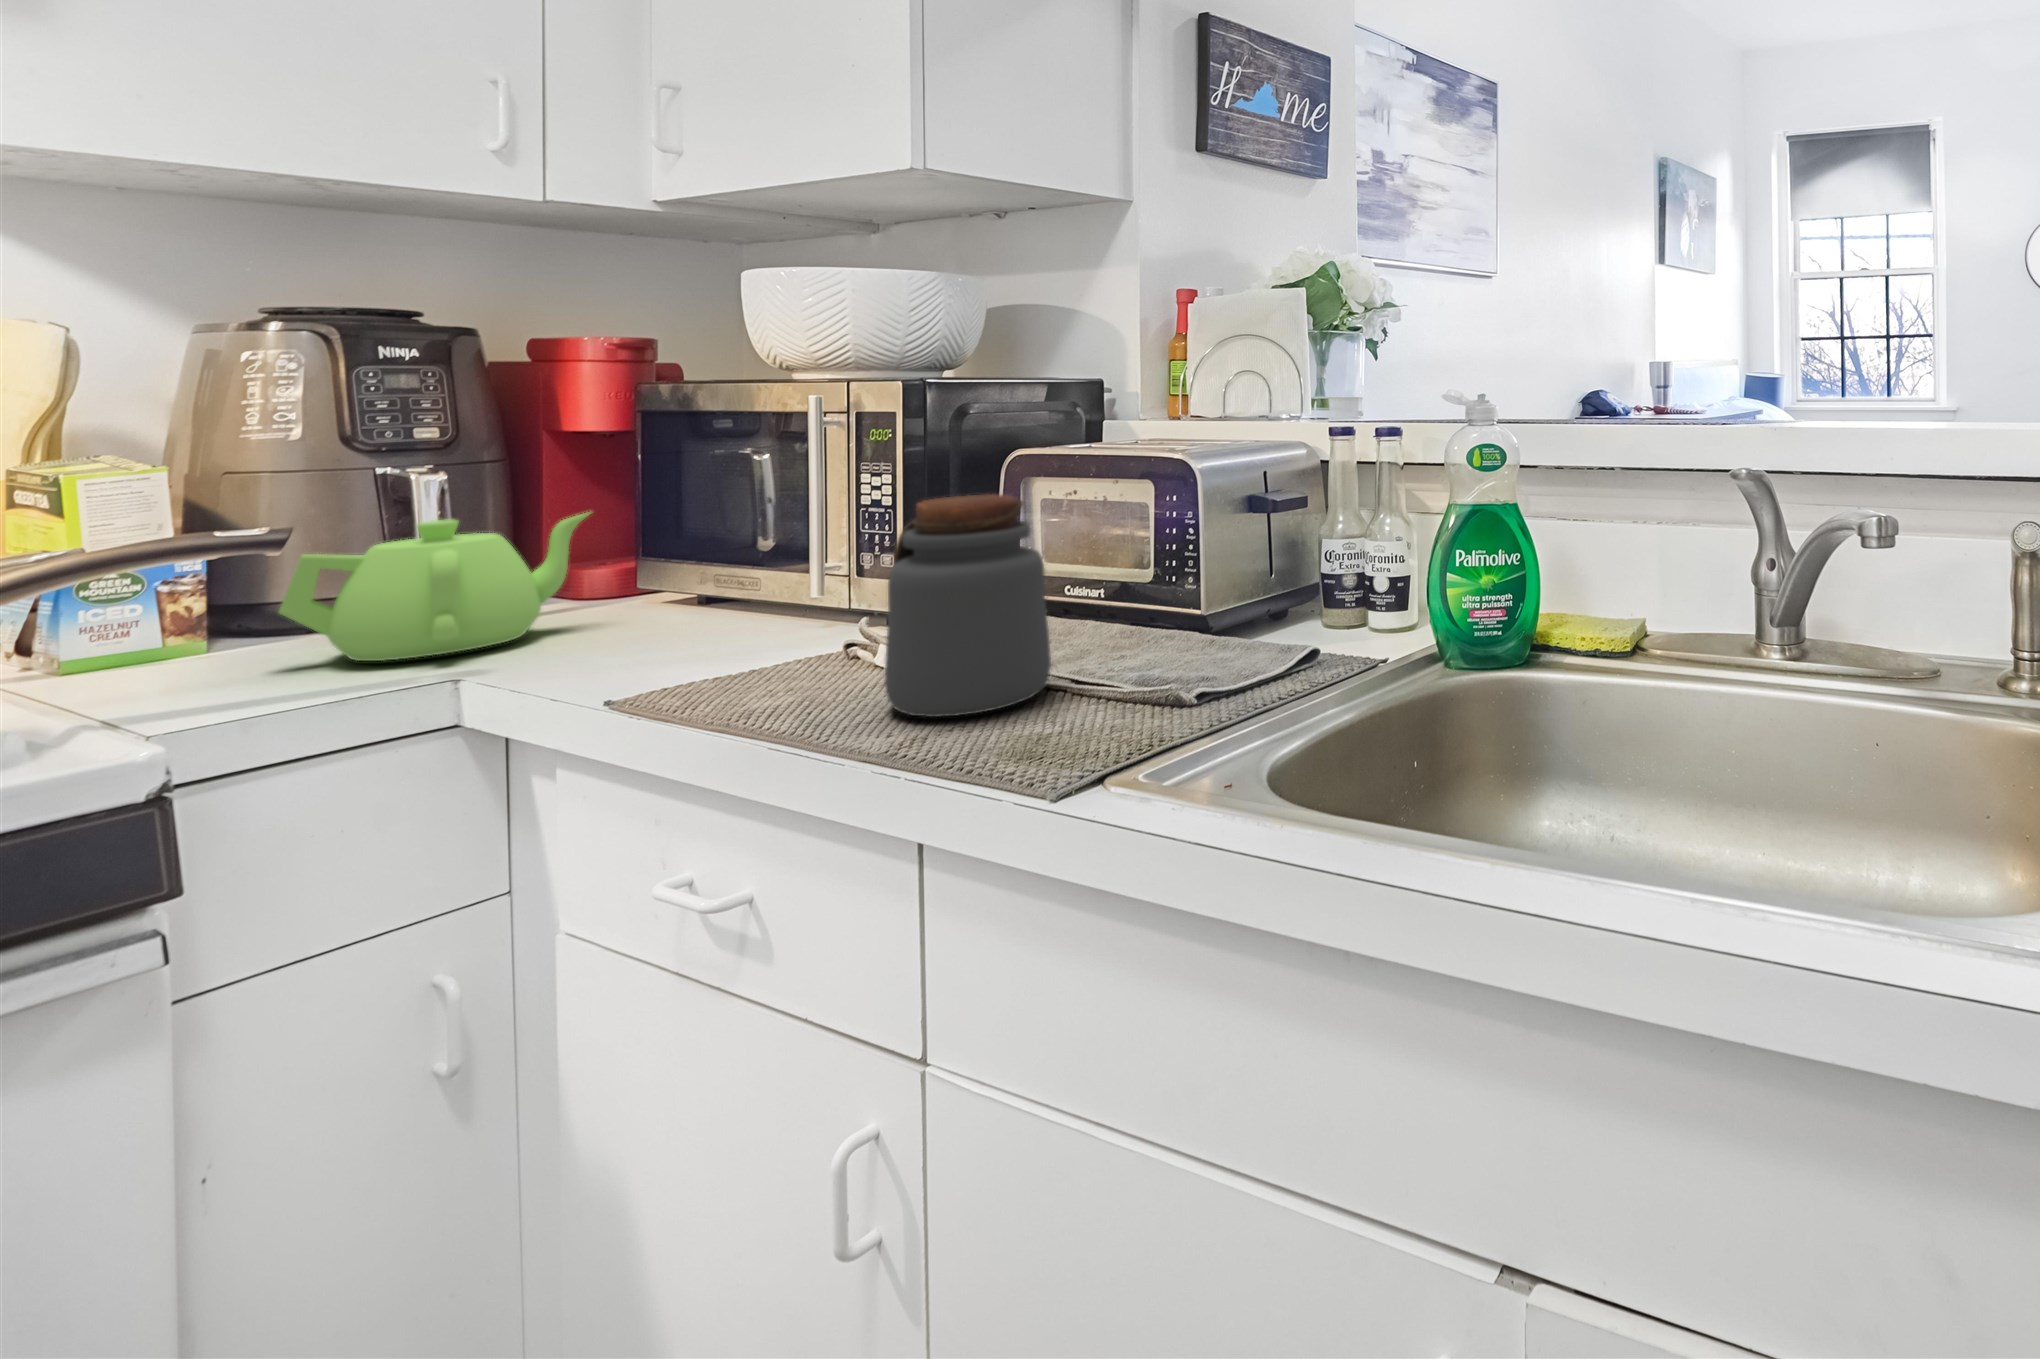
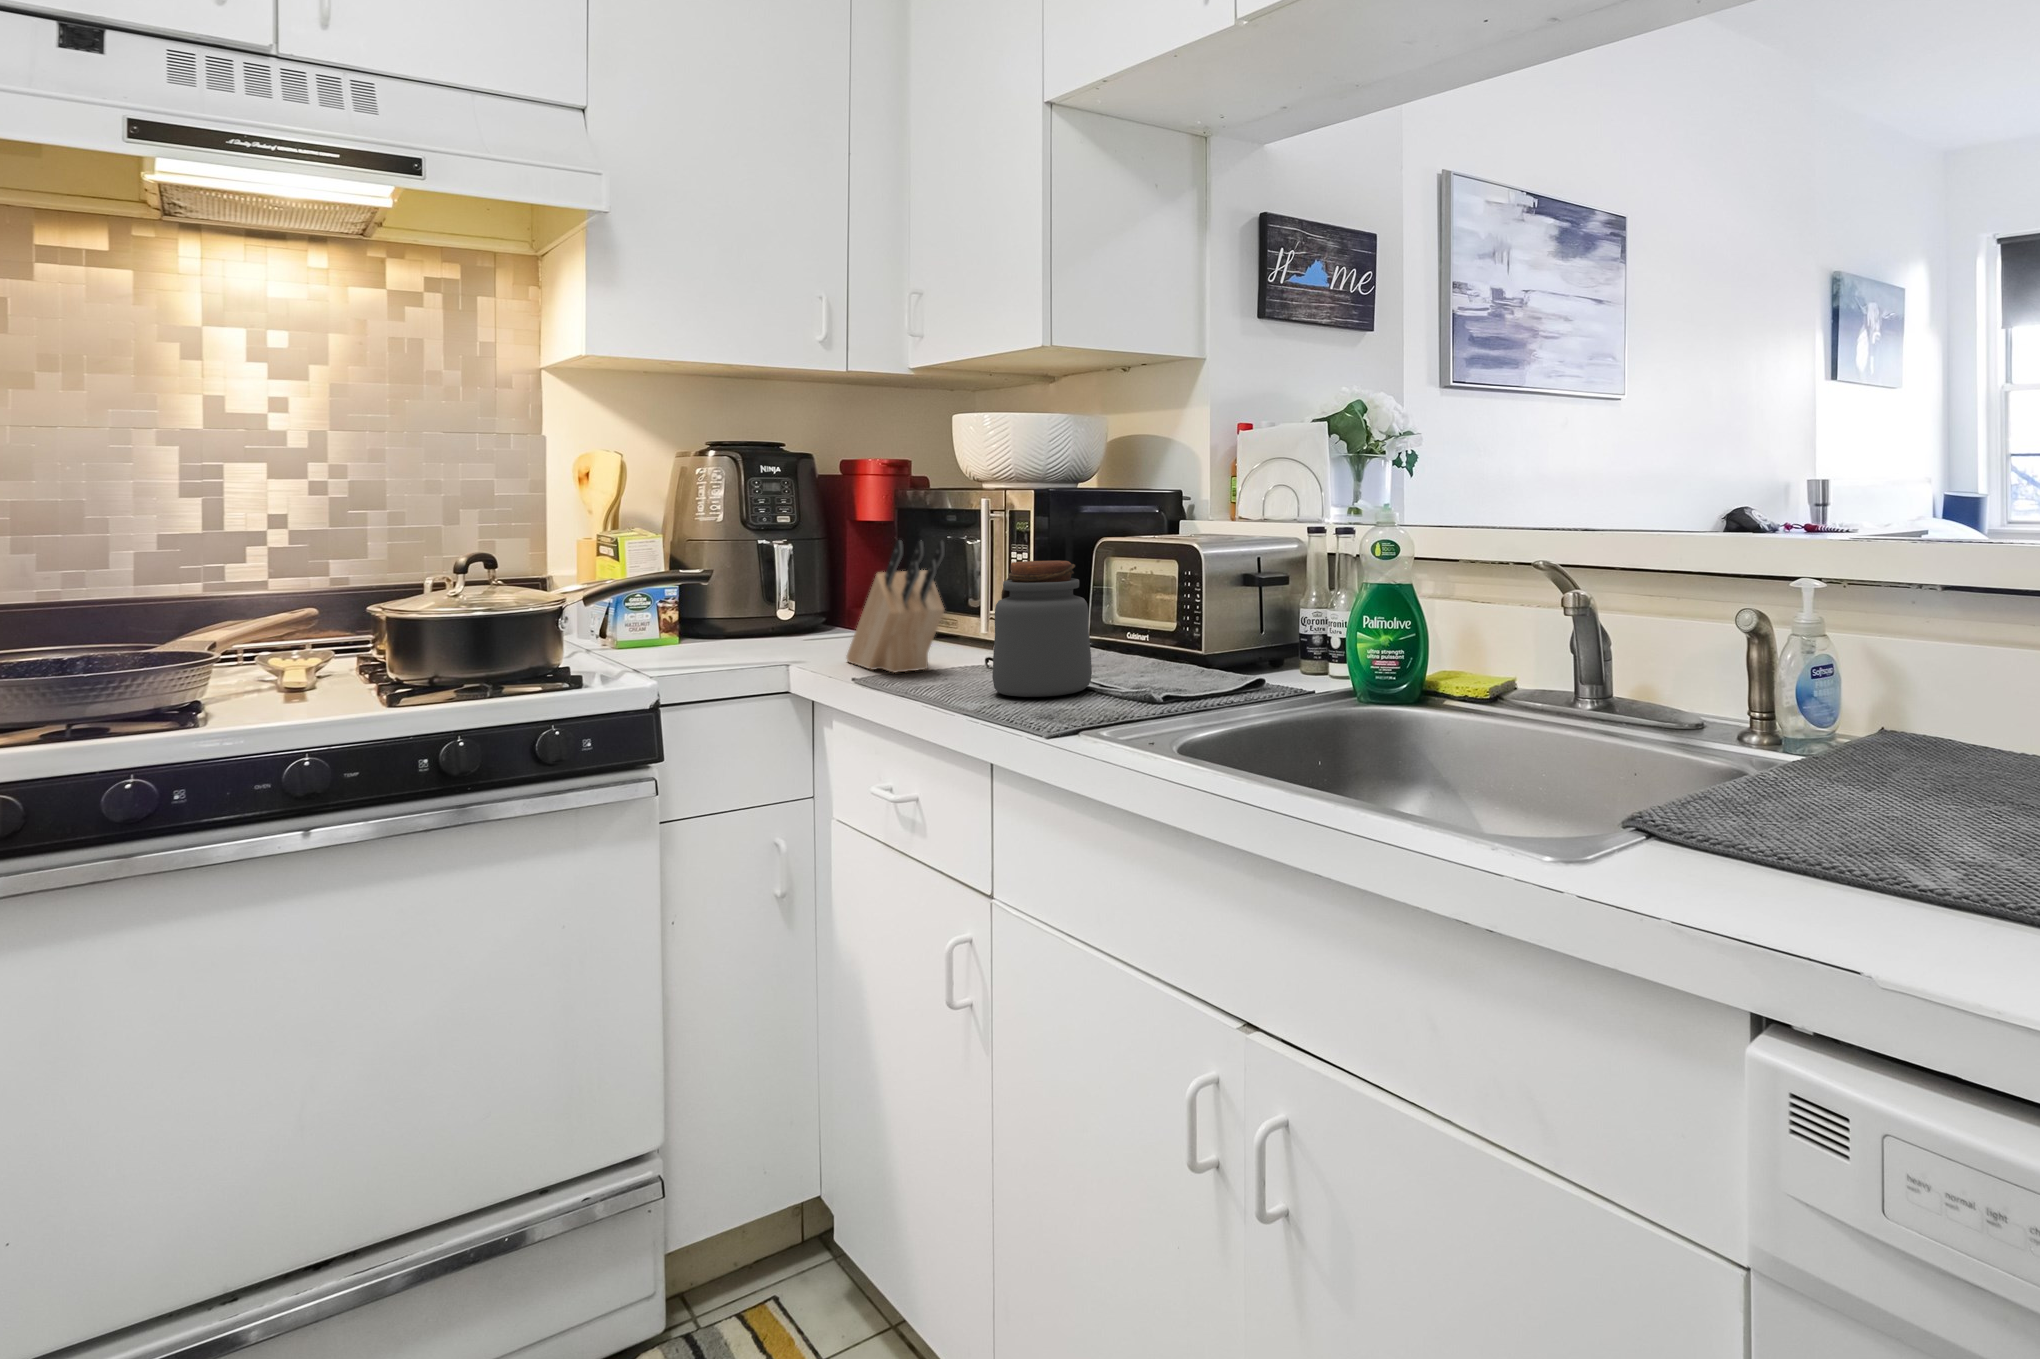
knife block: none [571,469,775,686] -> present [847,540,945,673]
teapot: present [279,513,590,661] -> none [711,571,866,651]

